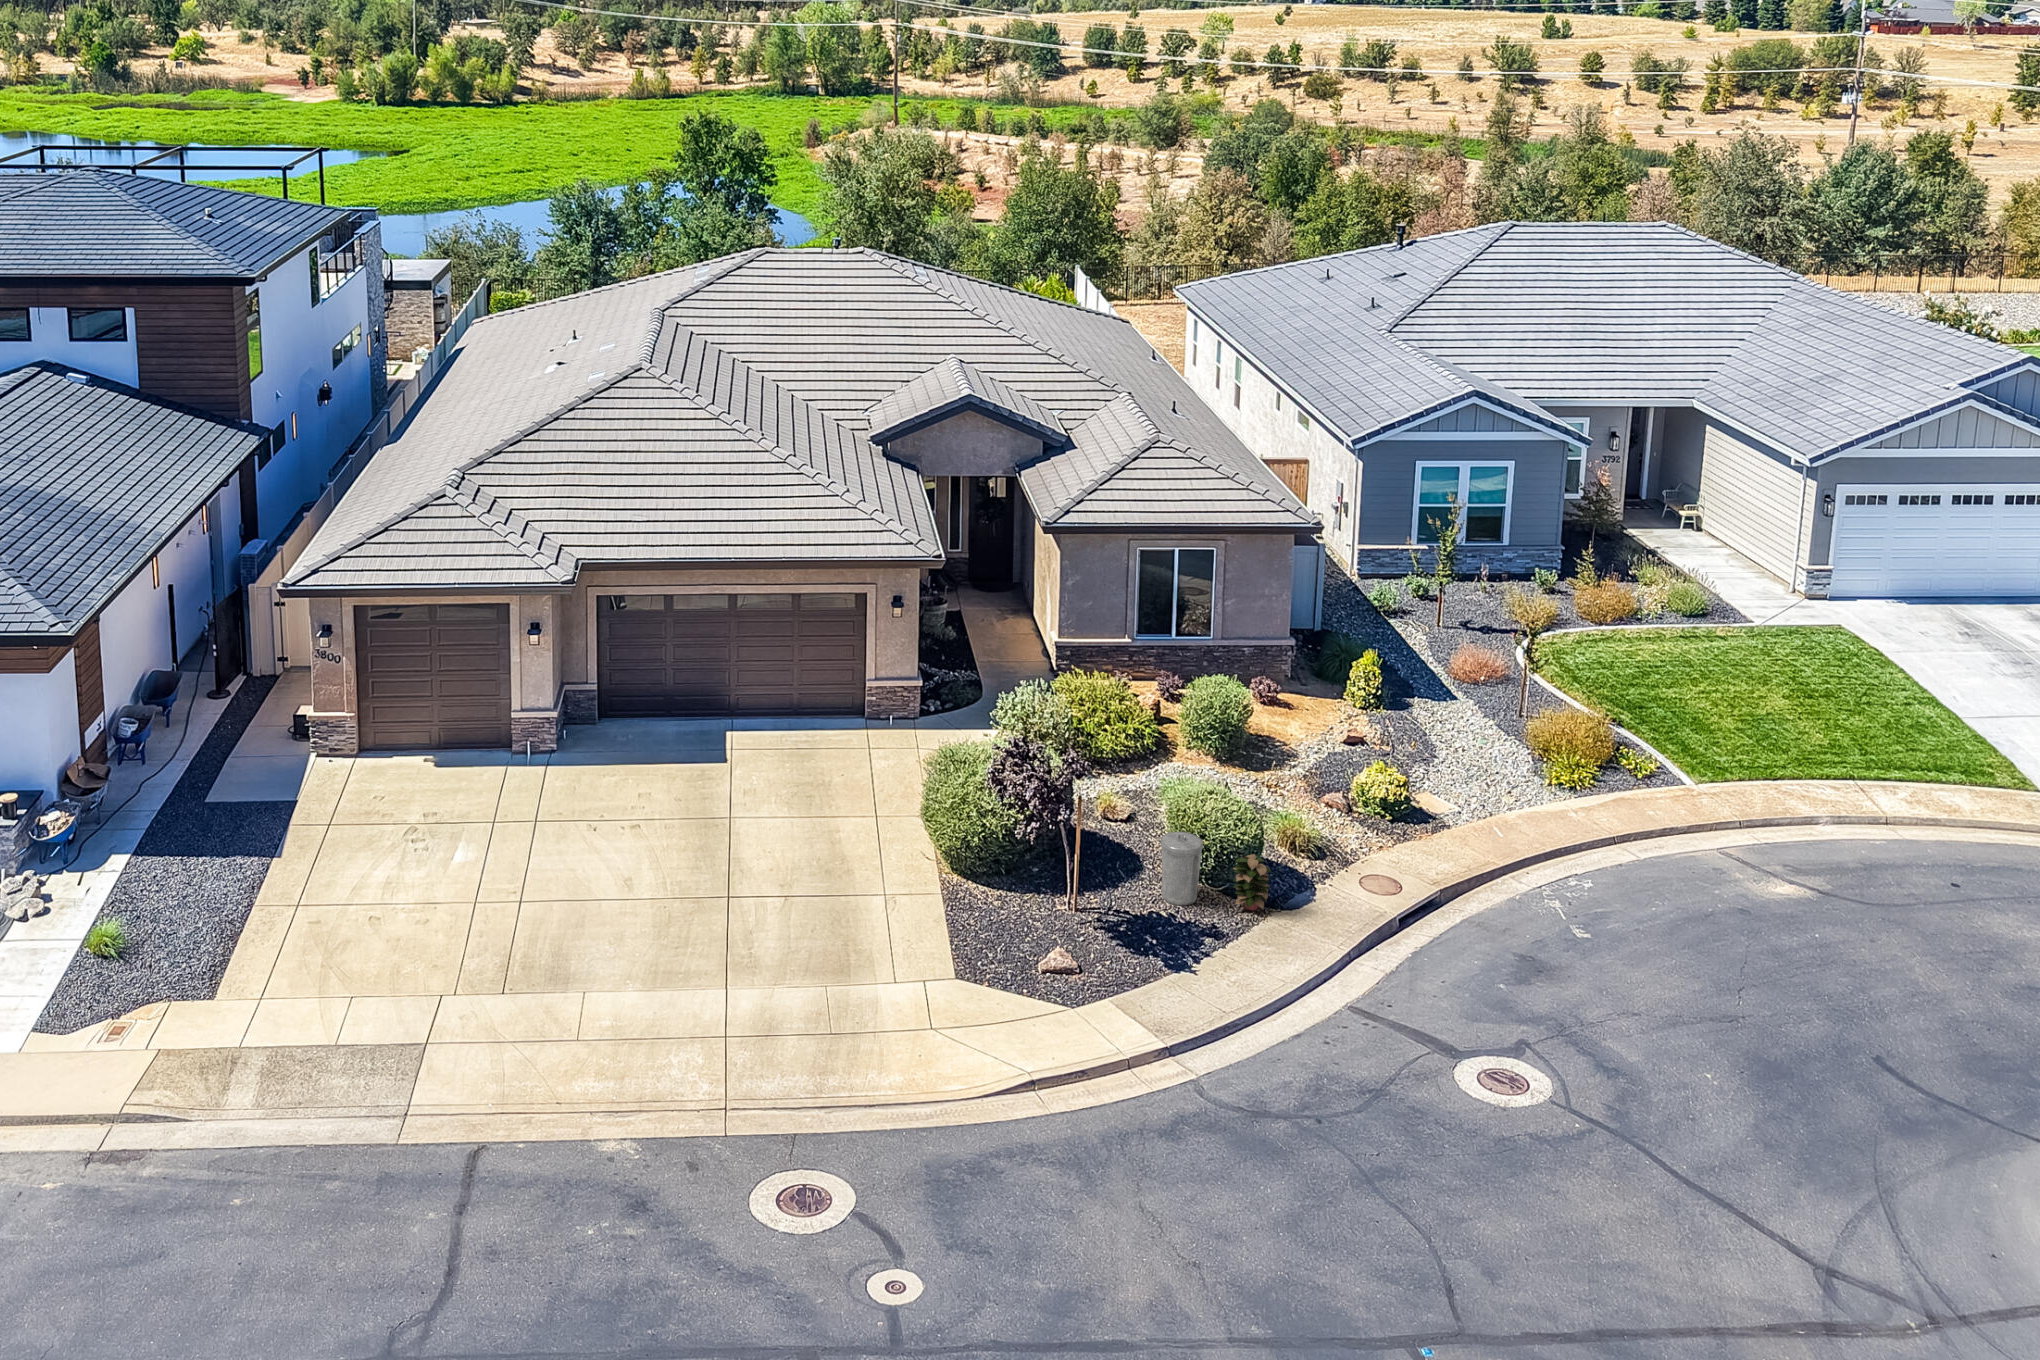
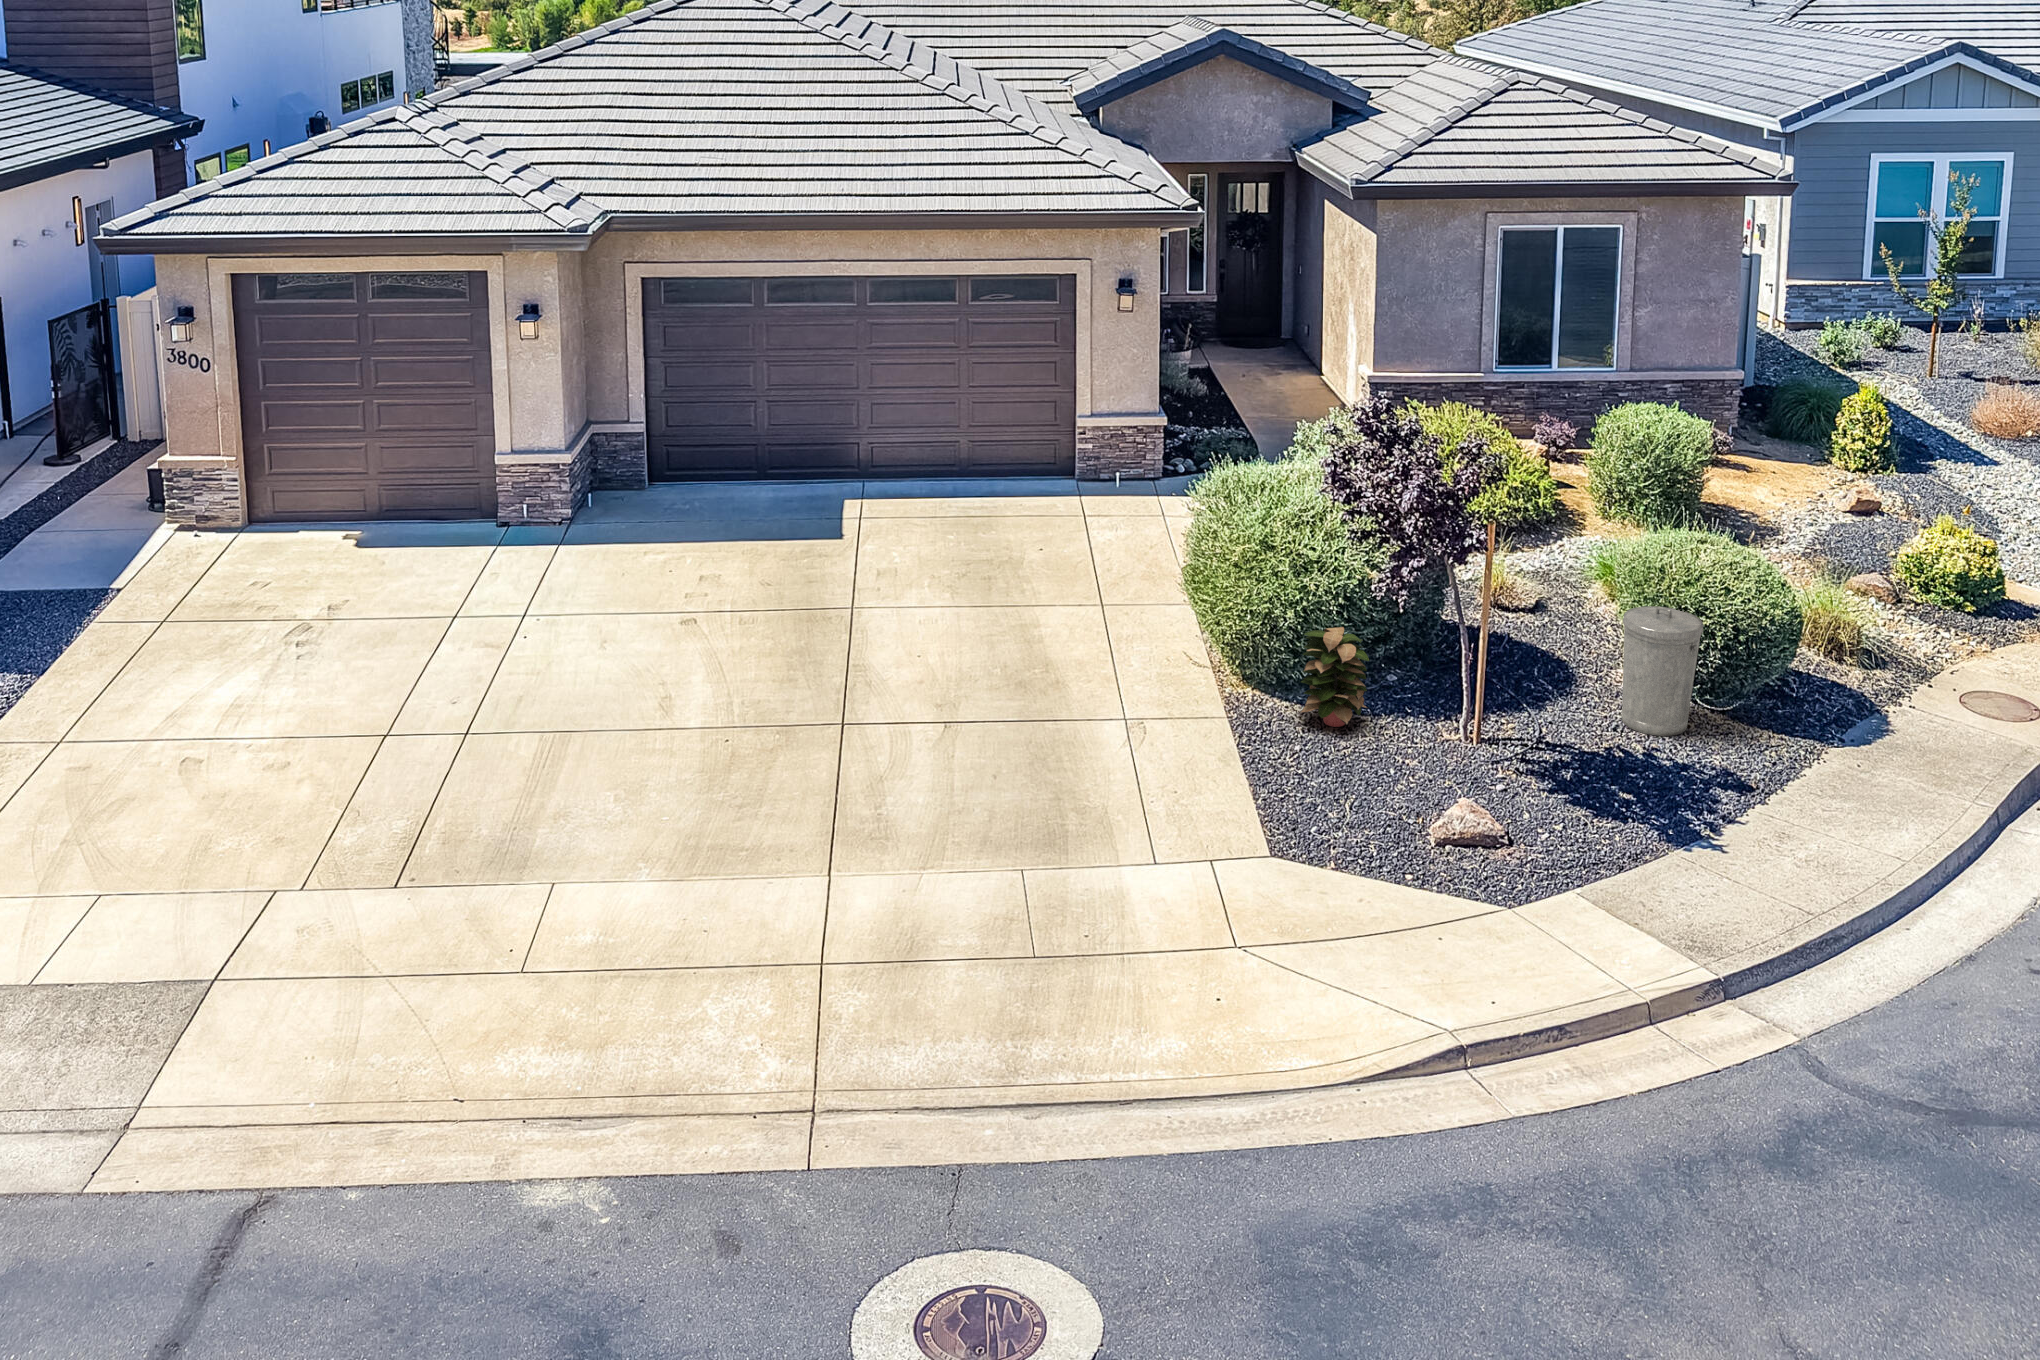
decorative plant: present [1233,854,1271,910] -> present [1300,627,1369,727]

